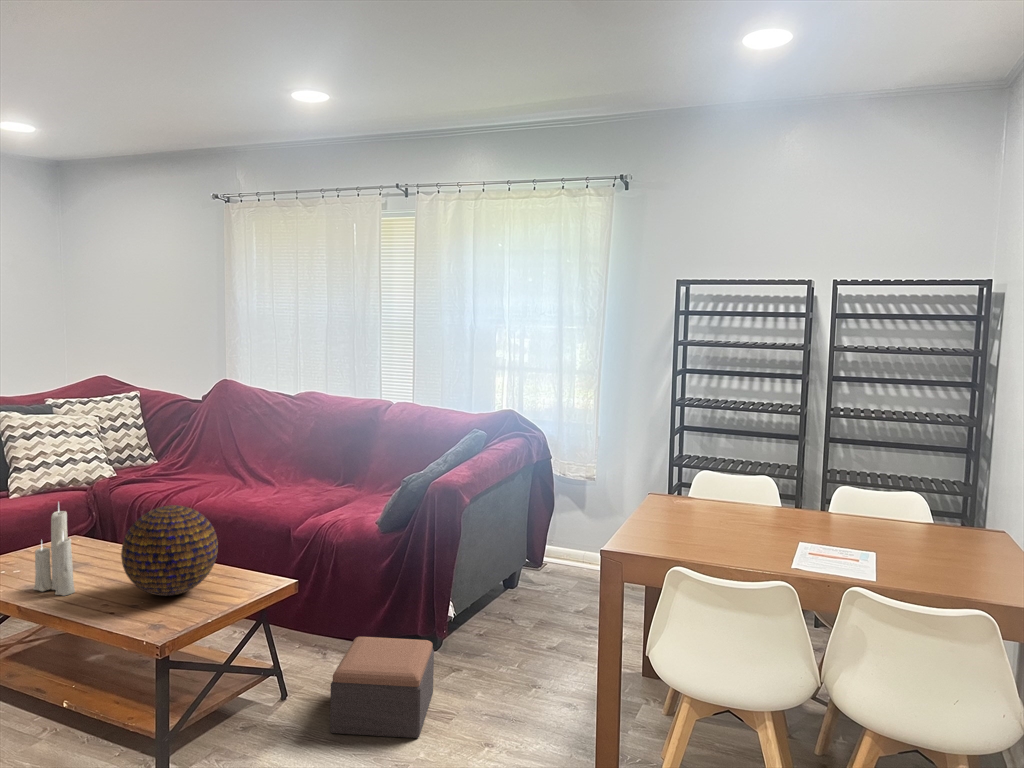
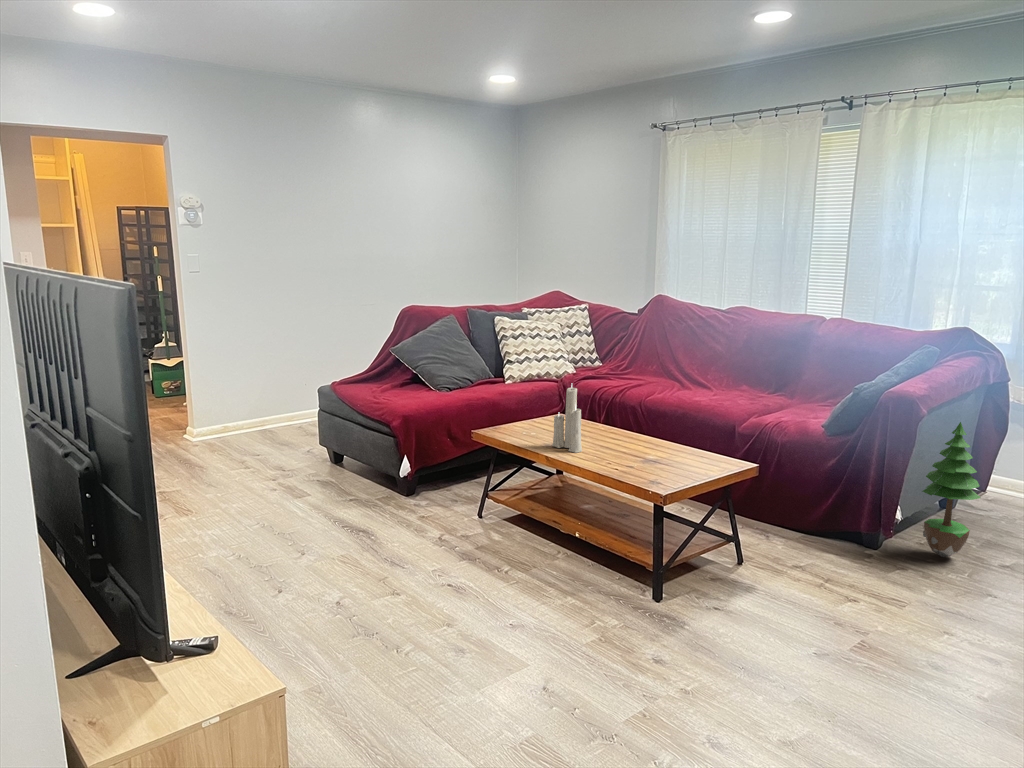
decorative orb: present [121,505,218,596] -> none [621,389,694,462]
potted tree: none [472,508,523,646] -> present [922,422,980,557]
footstool: present [330,637,434,738] -> none [789,521,887,617]

